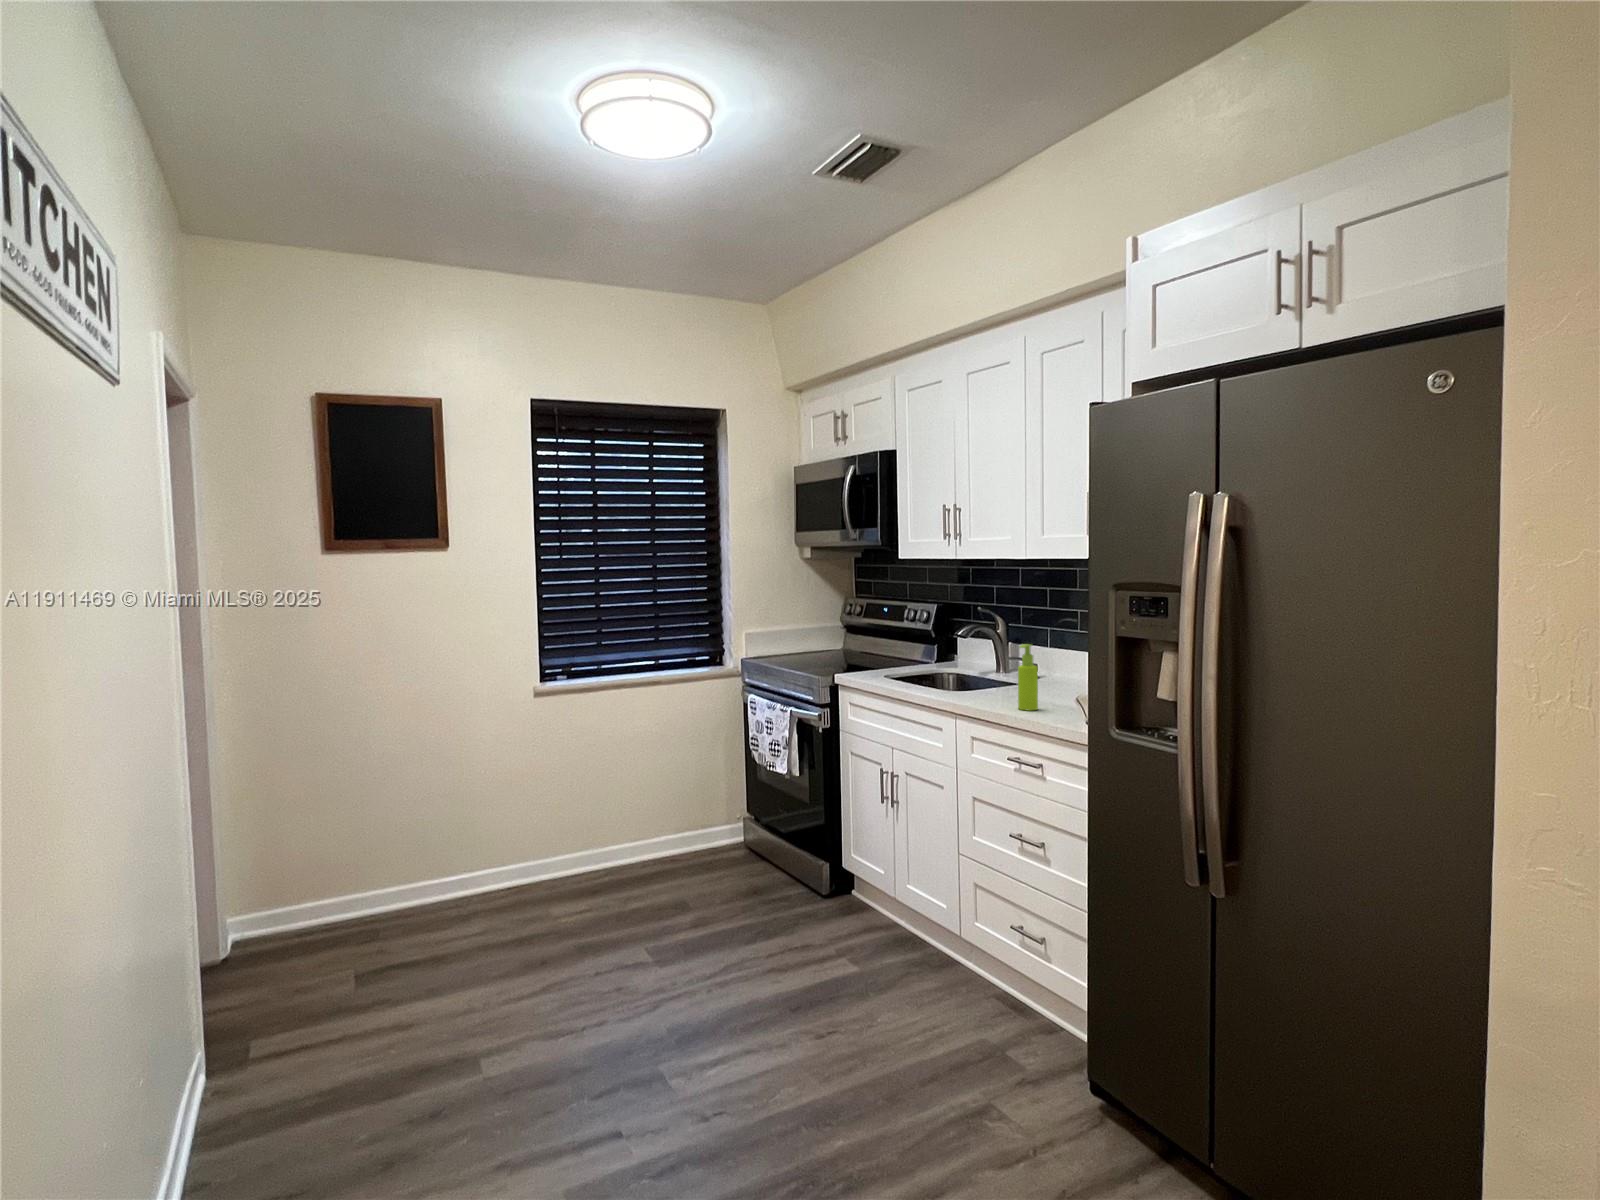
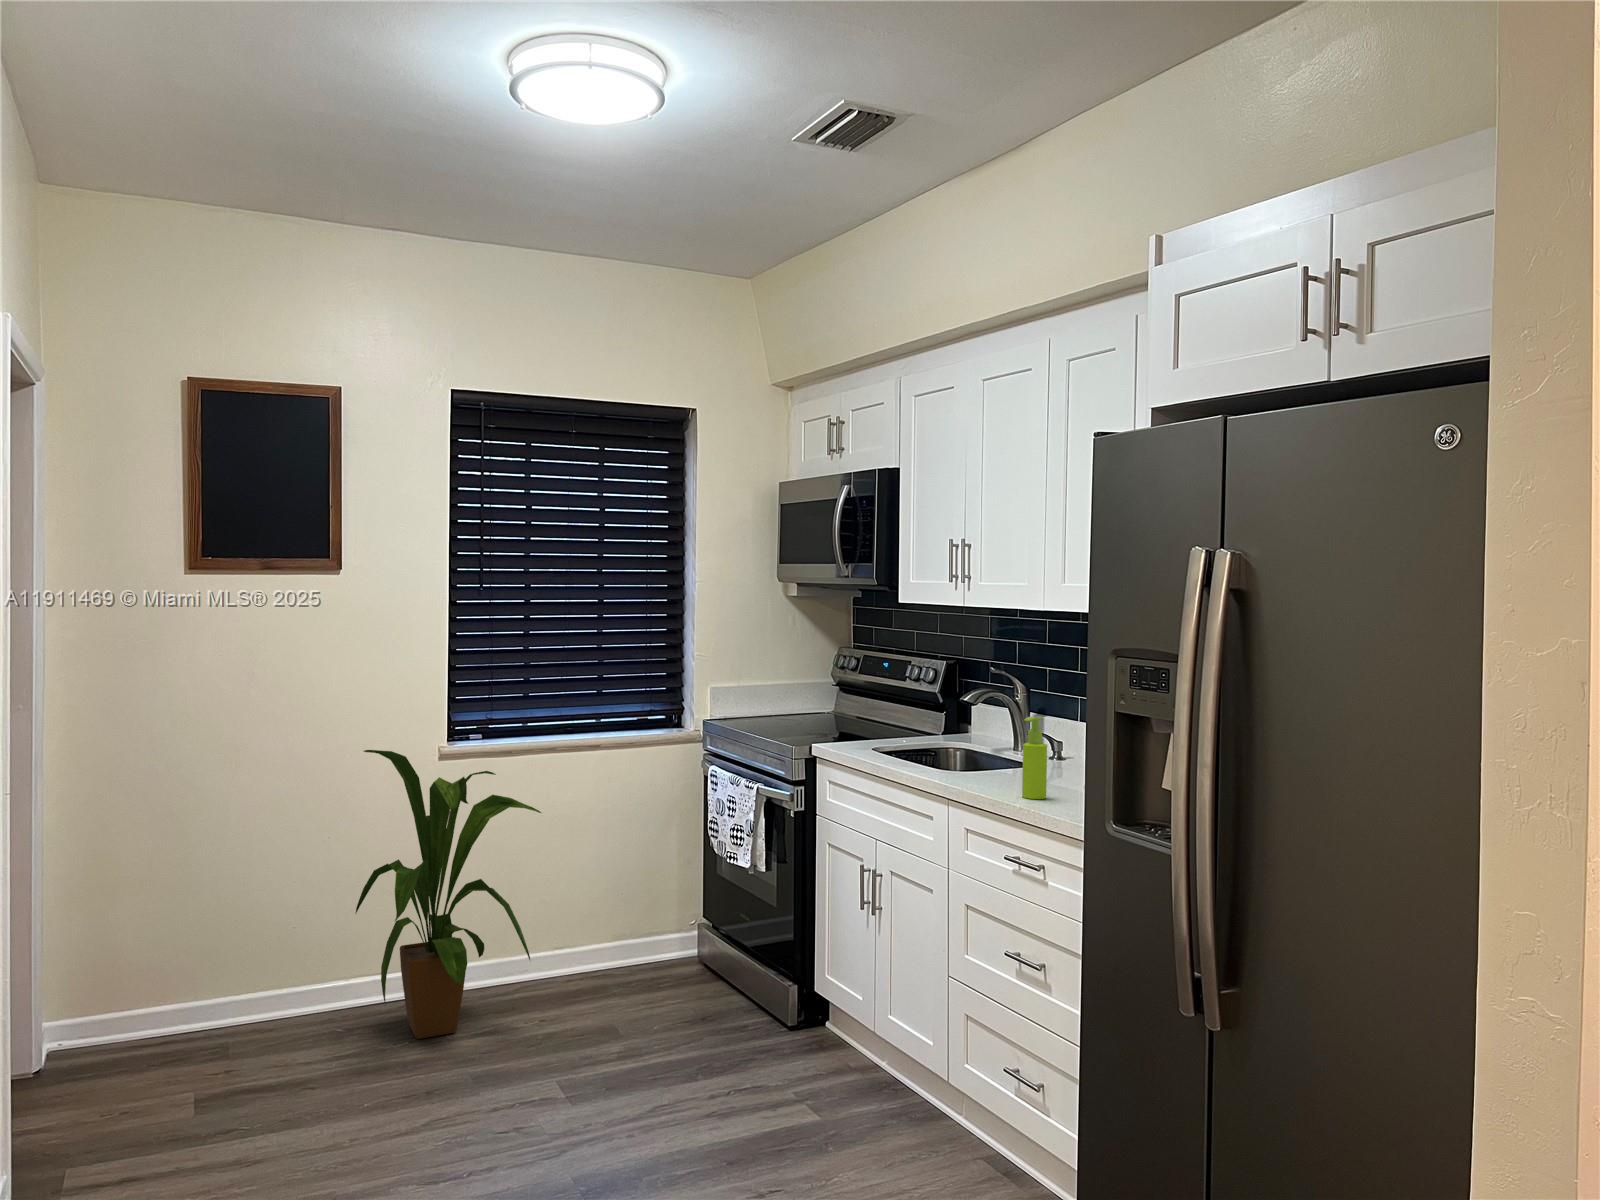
house plant: none [474,691,619,919] -> present [356,750,541,1039]

